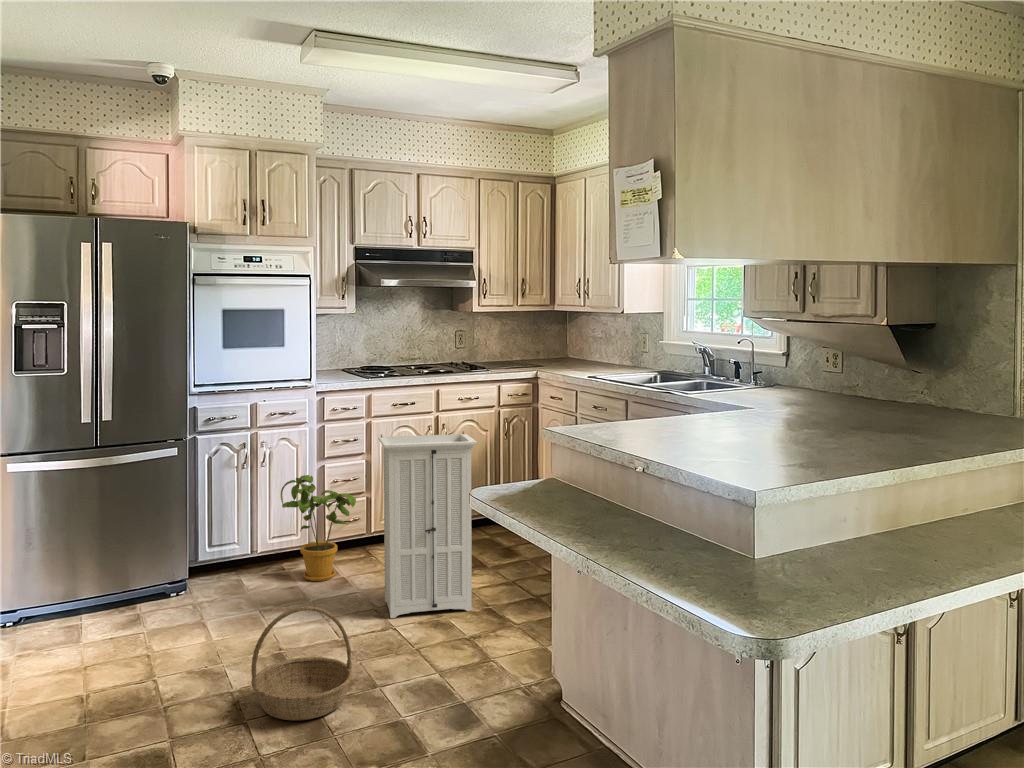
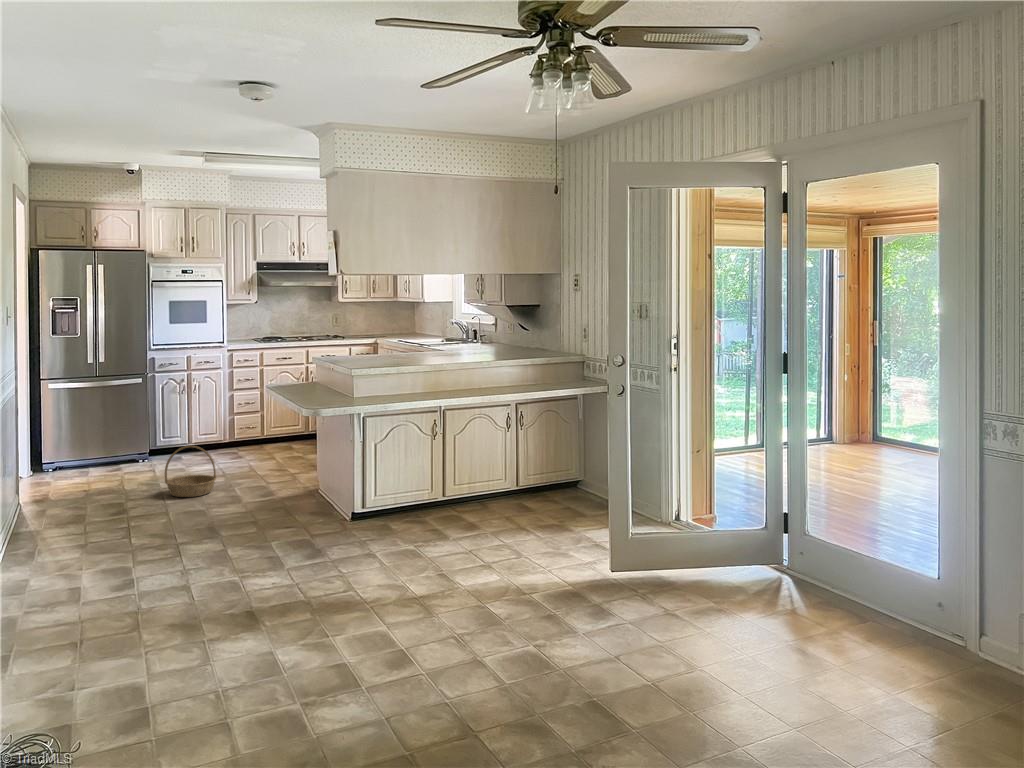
storage cabinet: present [378,432,477,618] -> none [248,369,302,469]
house plant: present [281,475,356,581] -> none [202,395,246,457]

